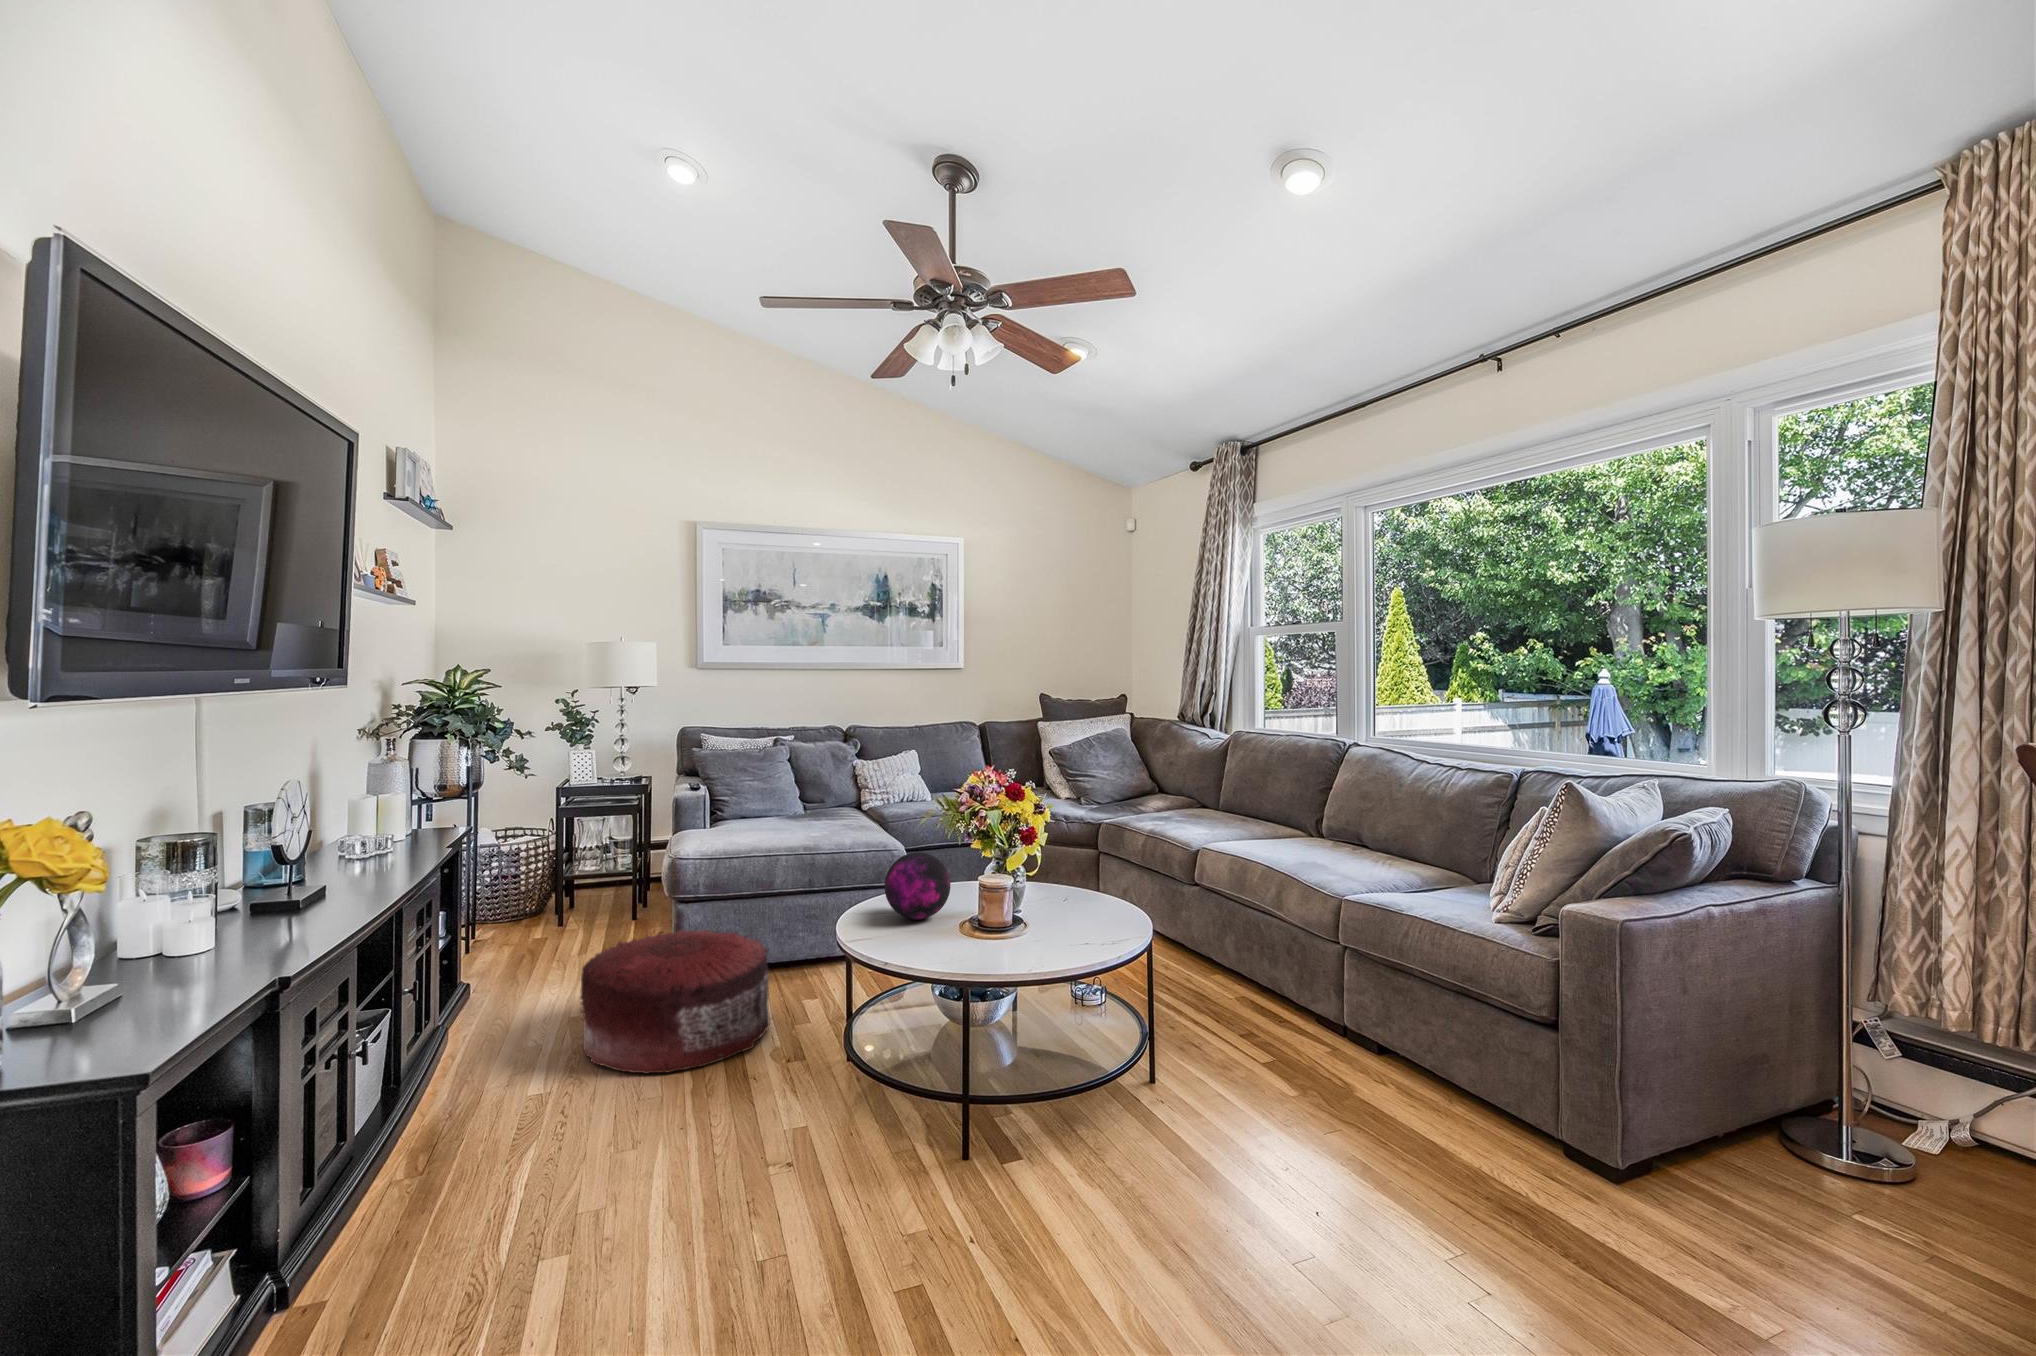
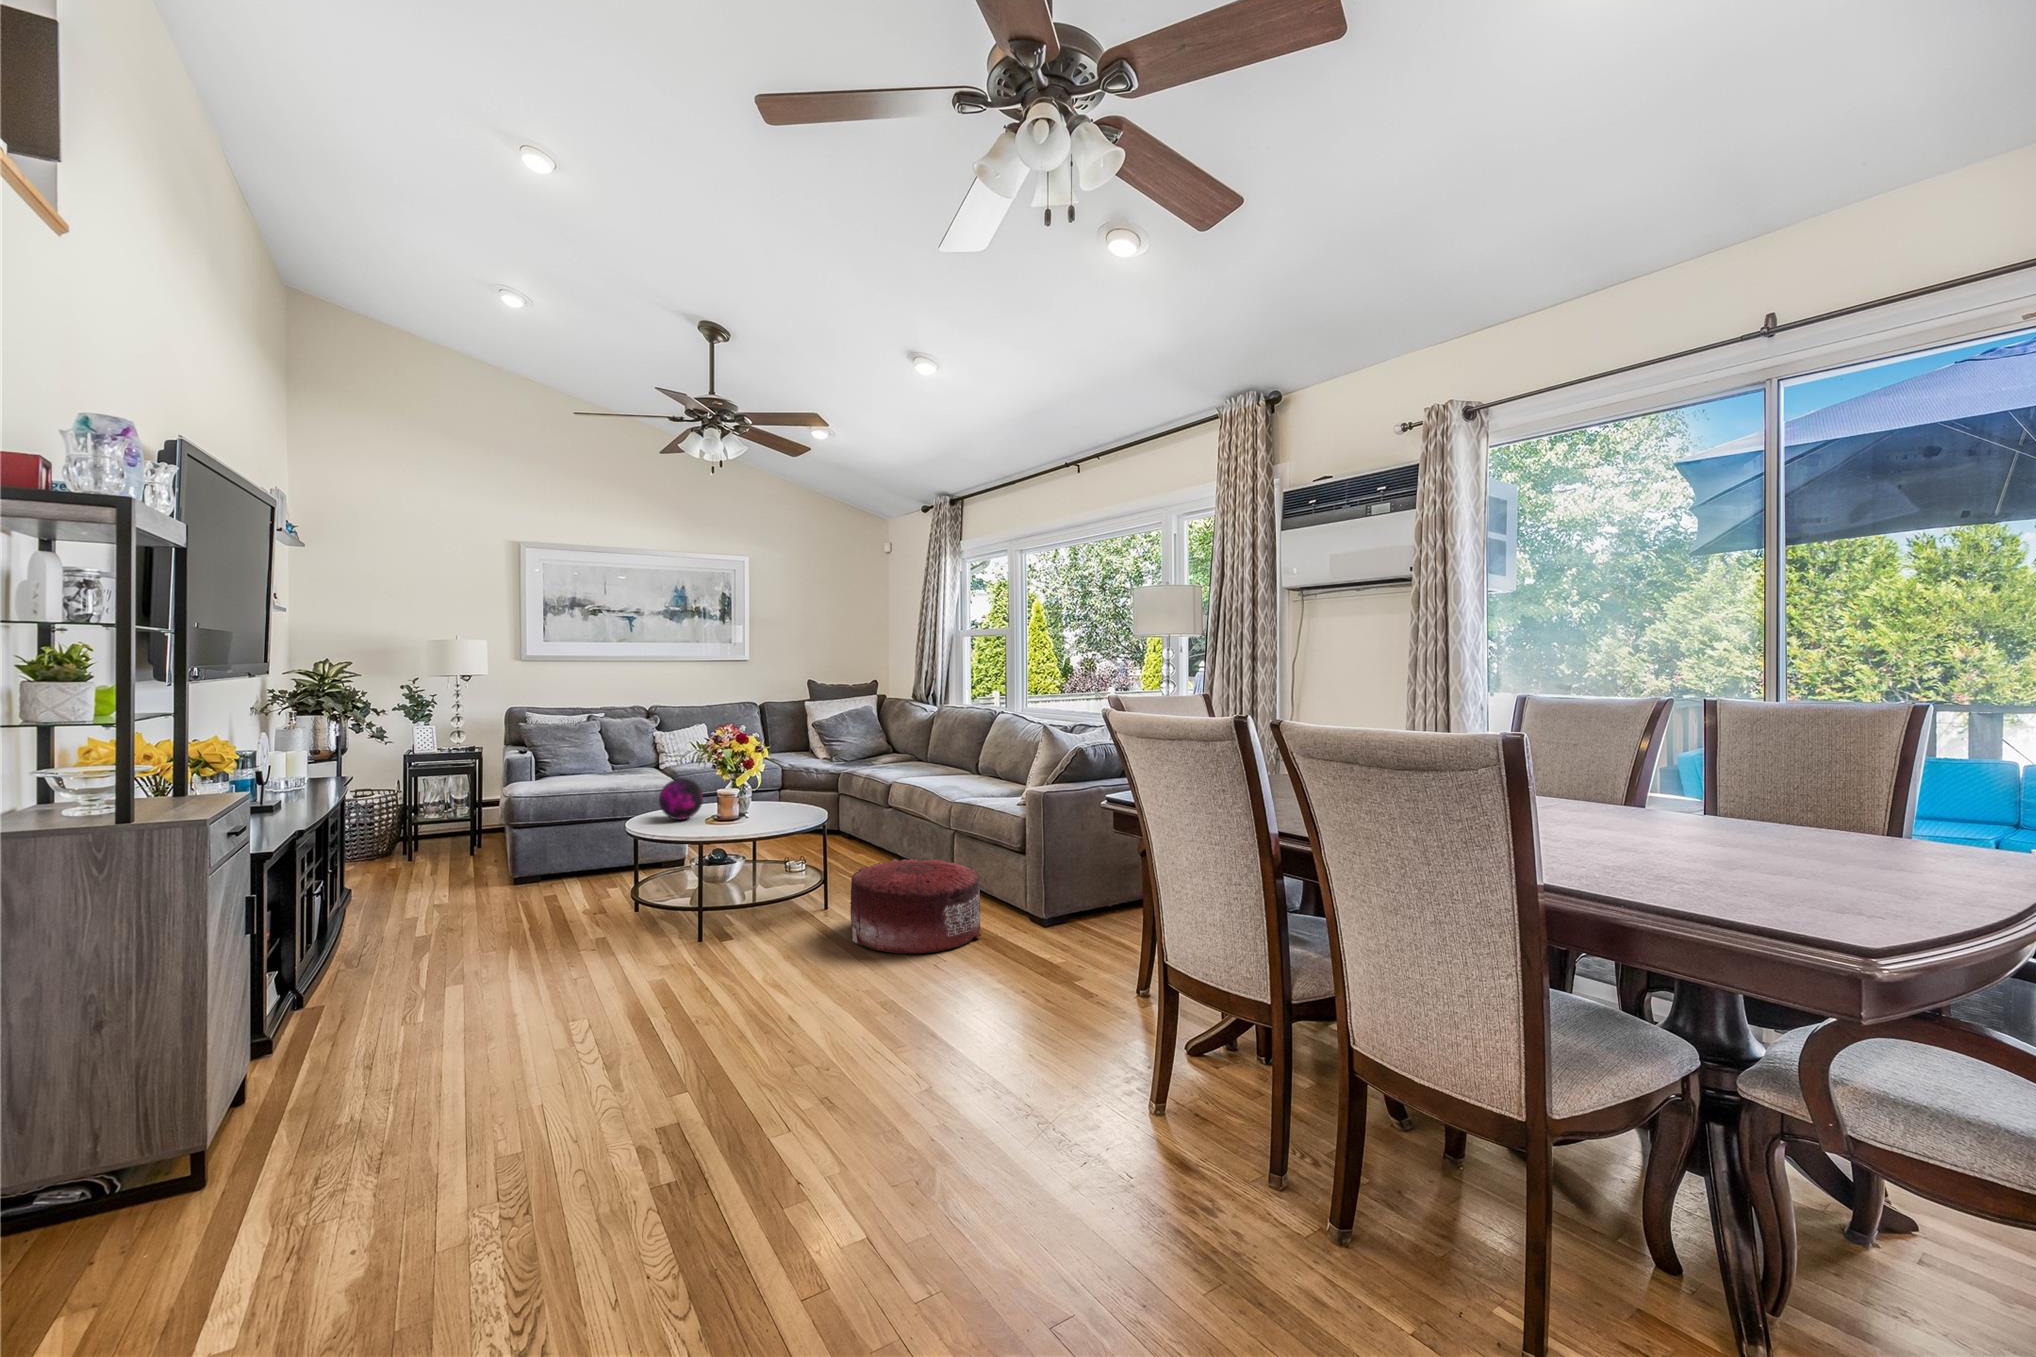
pouf: present [580,928,770,1074] -> present [850,859,981,953]

